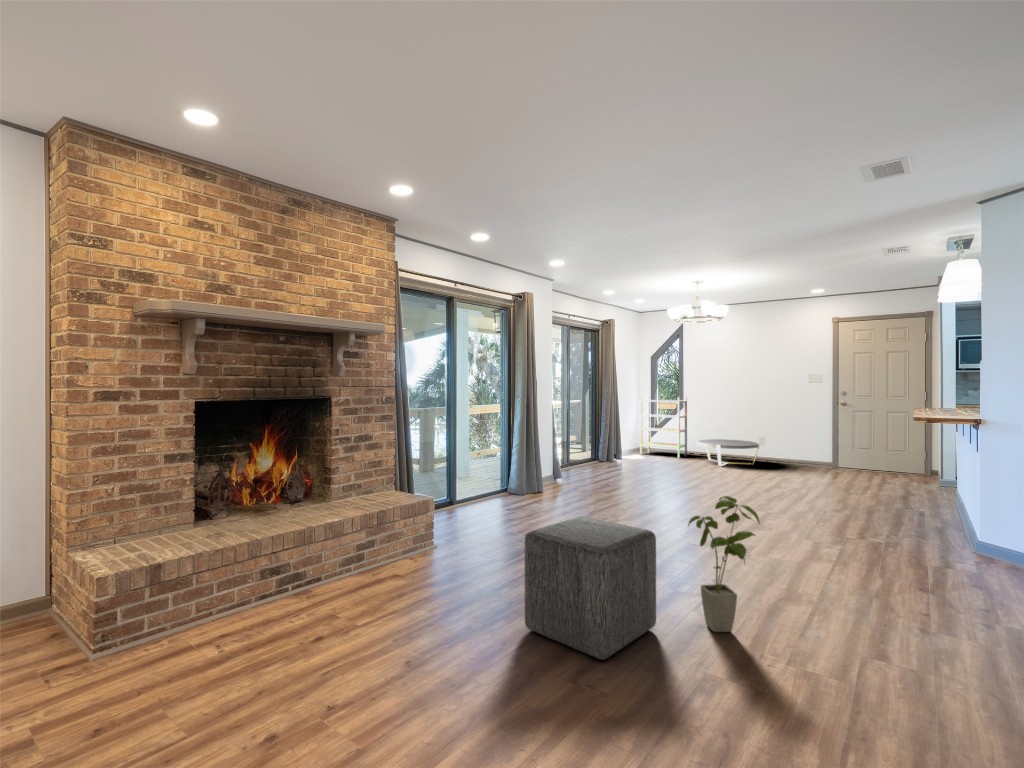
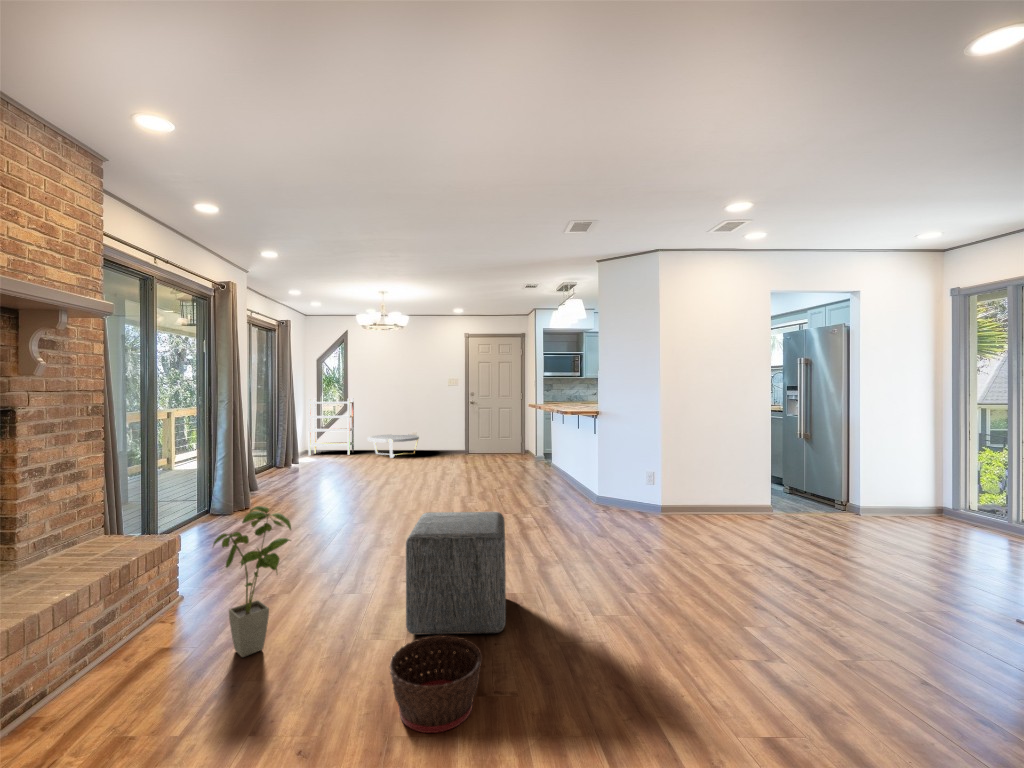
house plant: present [688,496,760,632] -> present [213,506,291,657]
basket: none [432,624,520,712] -> present [390,635,482,733]

